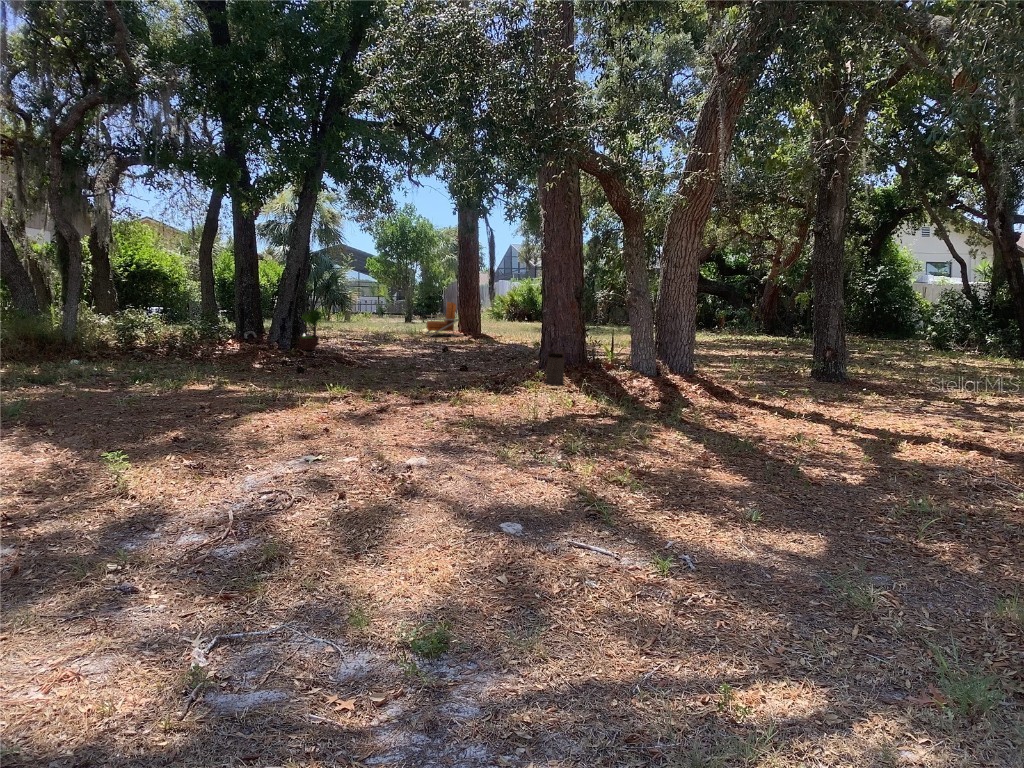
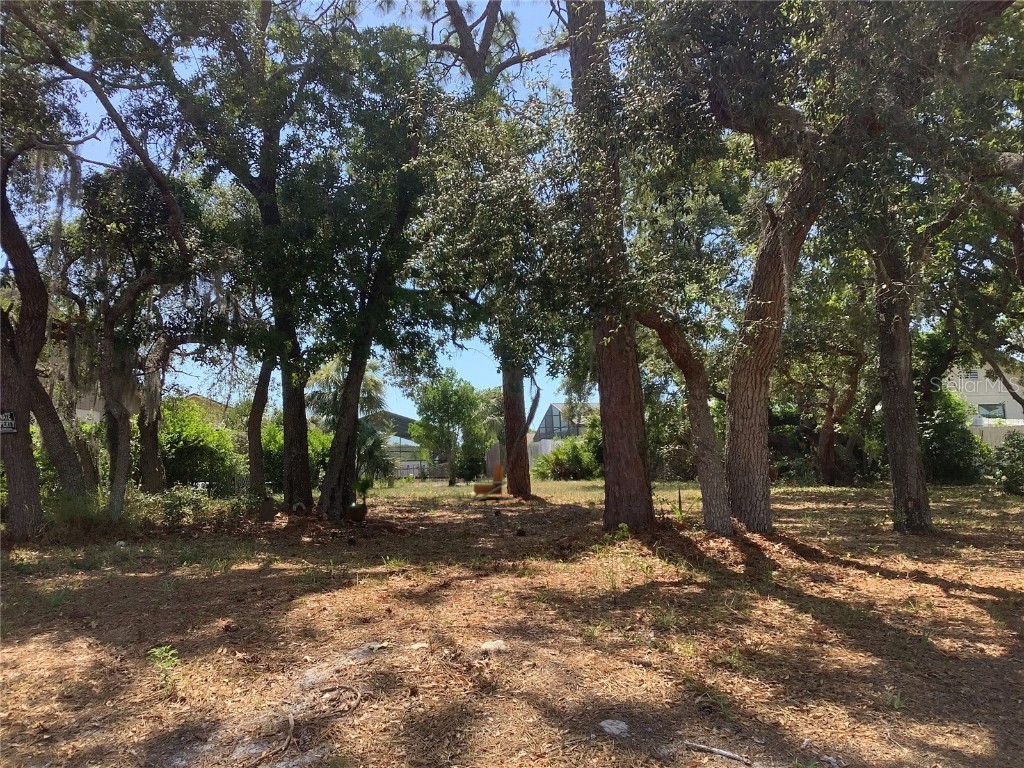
watering can: present [545,348,564,386] -> present [256,492,290,522]

